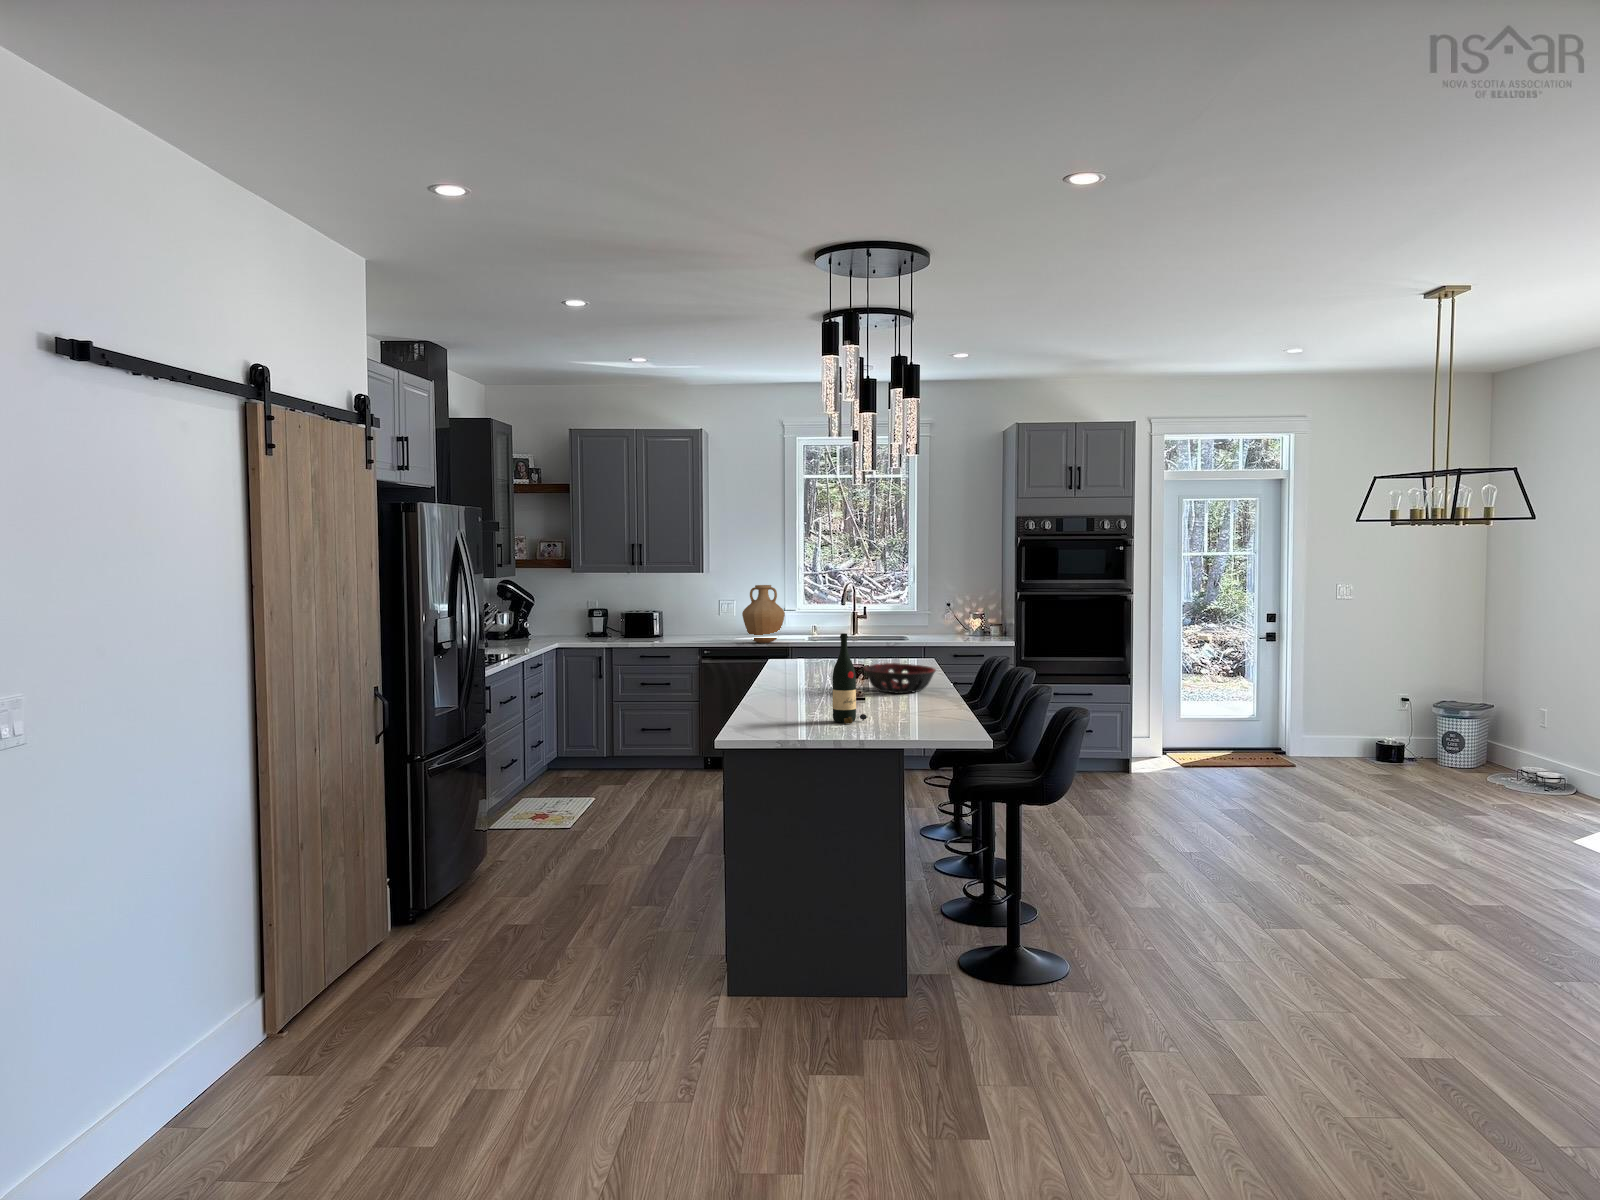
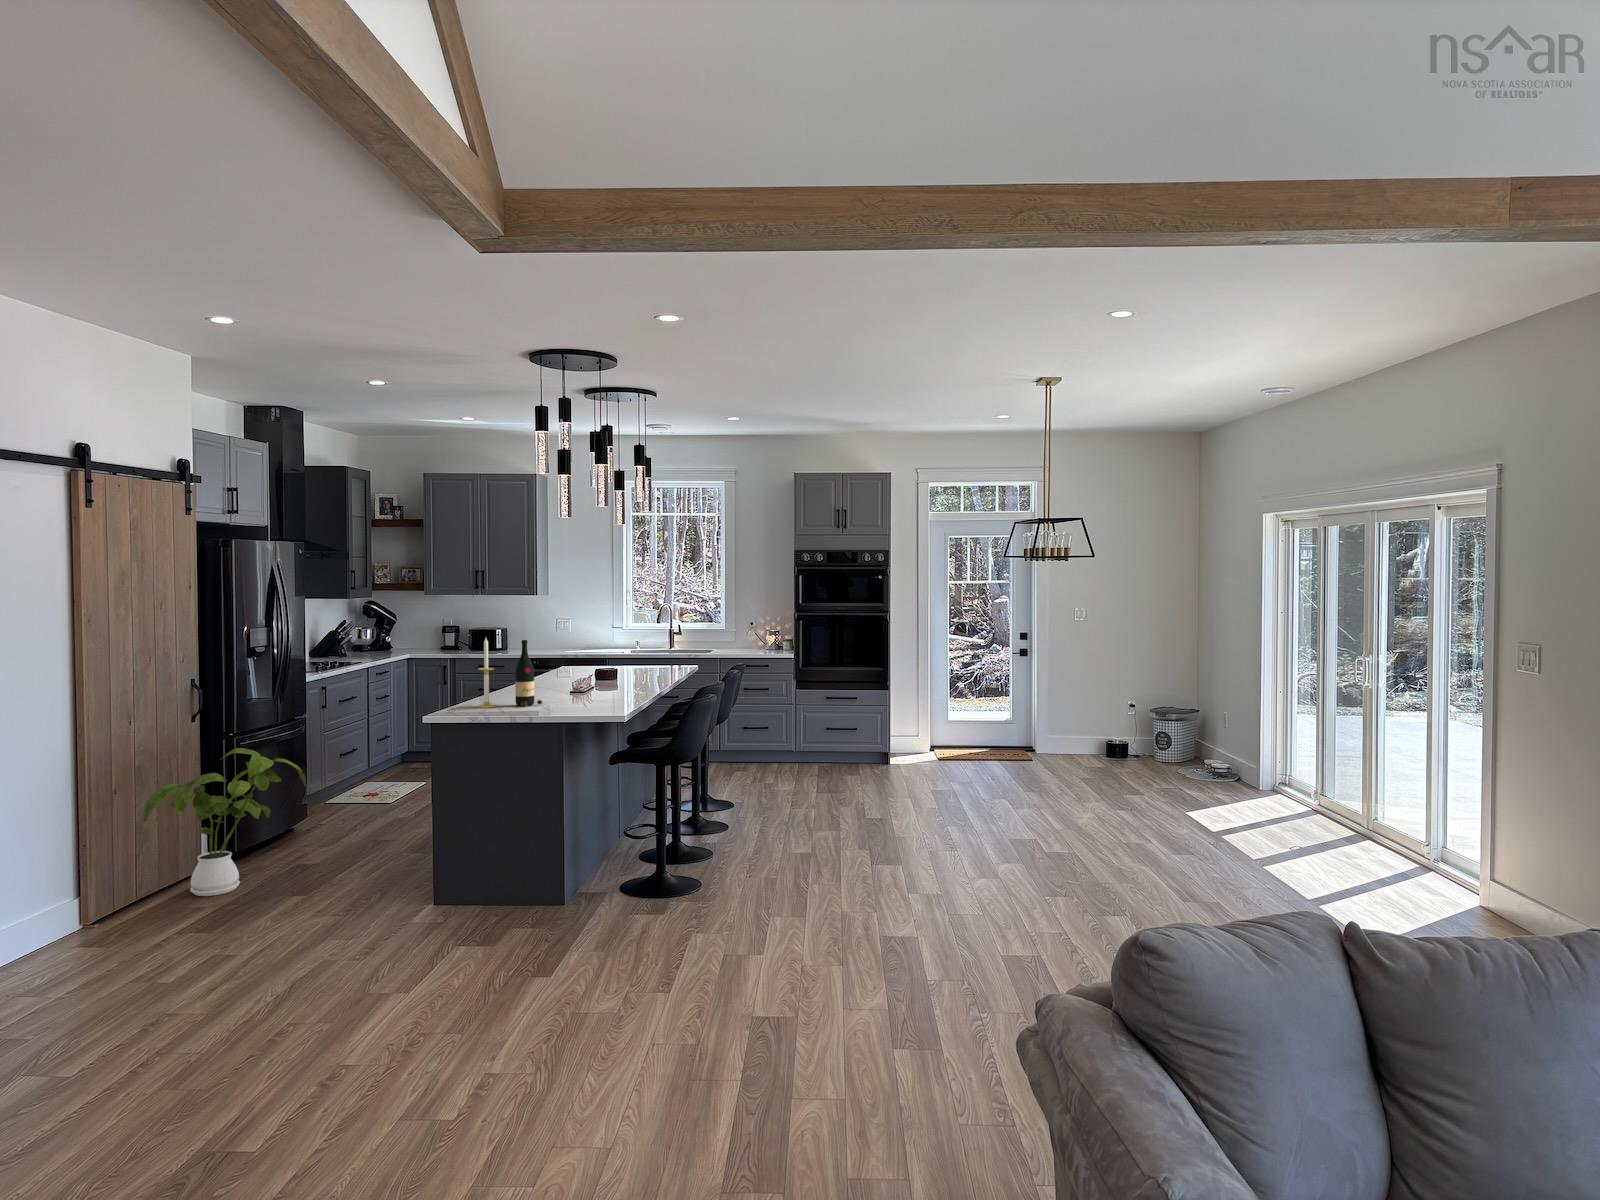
vase: present [742,585,785,643] -> none [573,606,609,655]
candle: none [783,629,808,726] -> present [477,638,496,708]
decorative bowl: present [864,663,936,694] -> none [584,666,641,689]
house plant: none [339,777,532,972] -> present [143,748,306,896]

